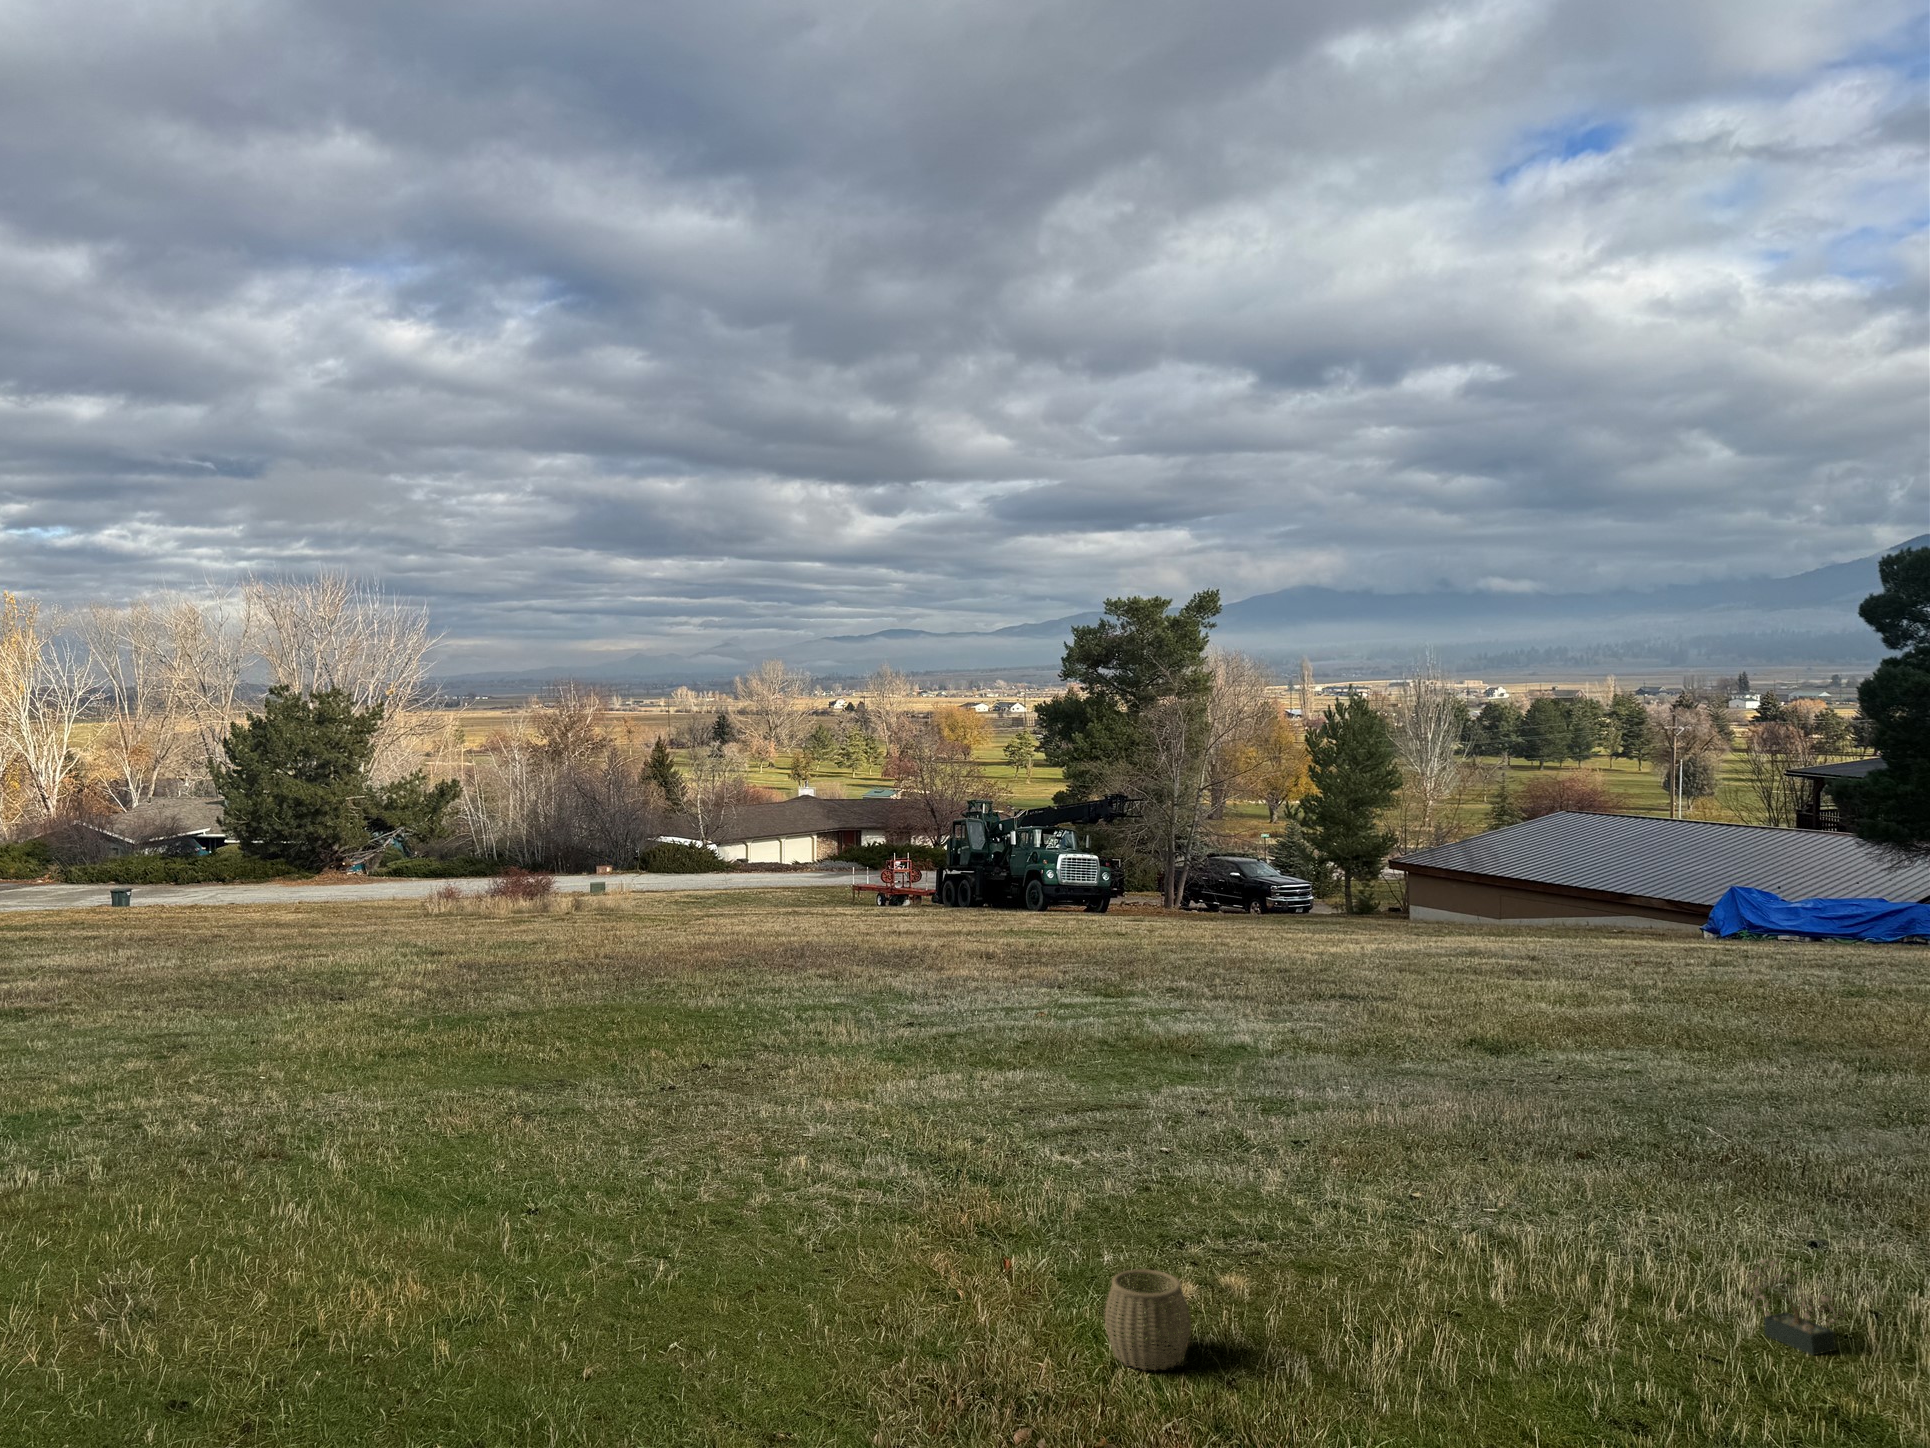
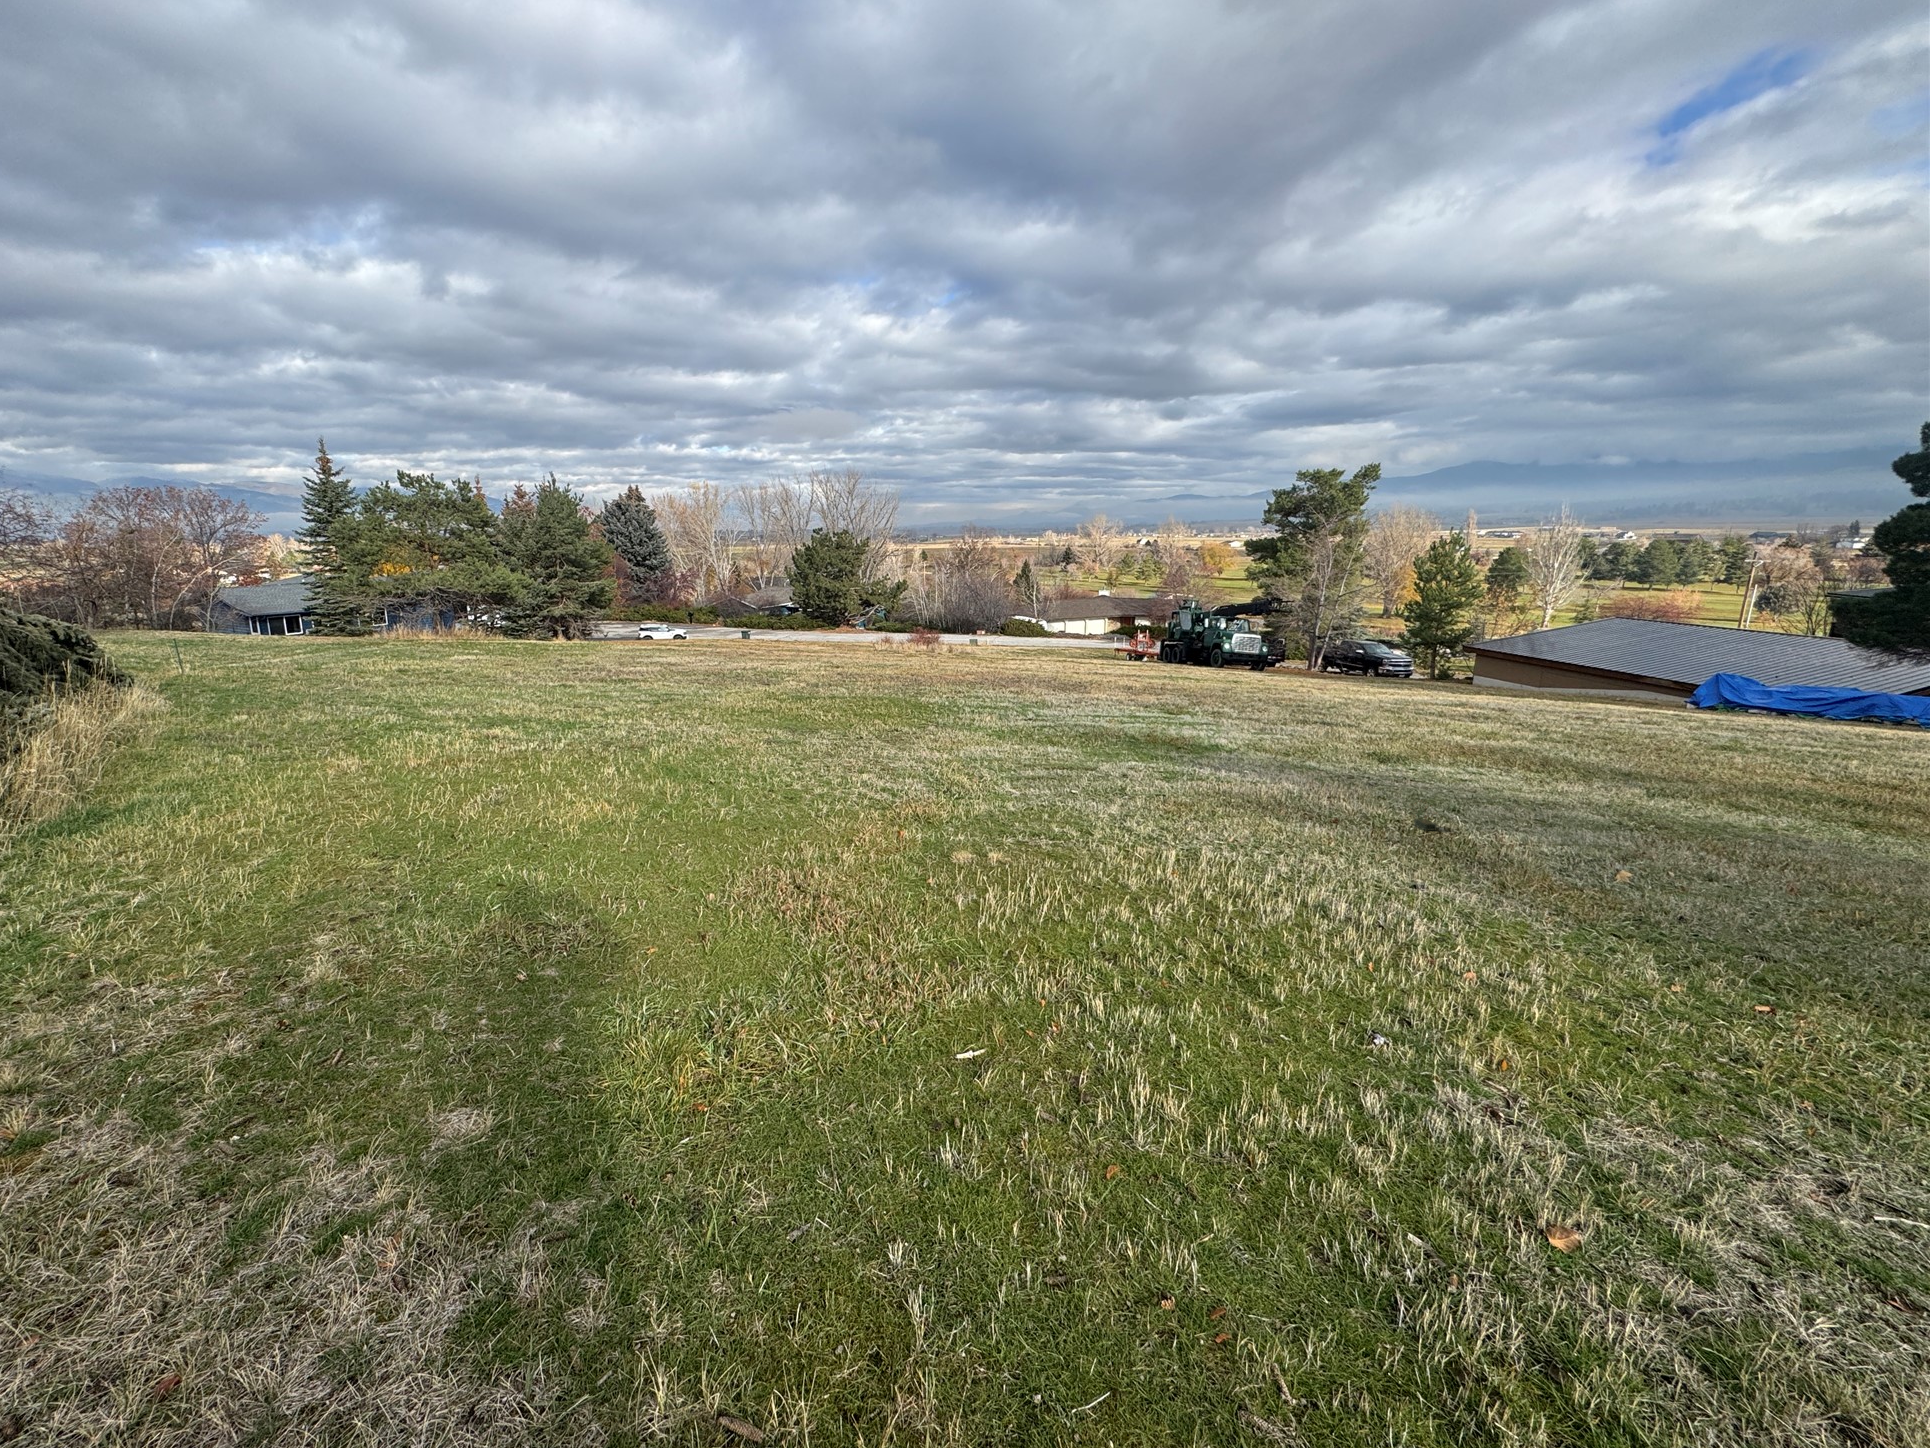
woven basket: present [1105,1269,1191,1370] -> none [1164,781,1194,809]

